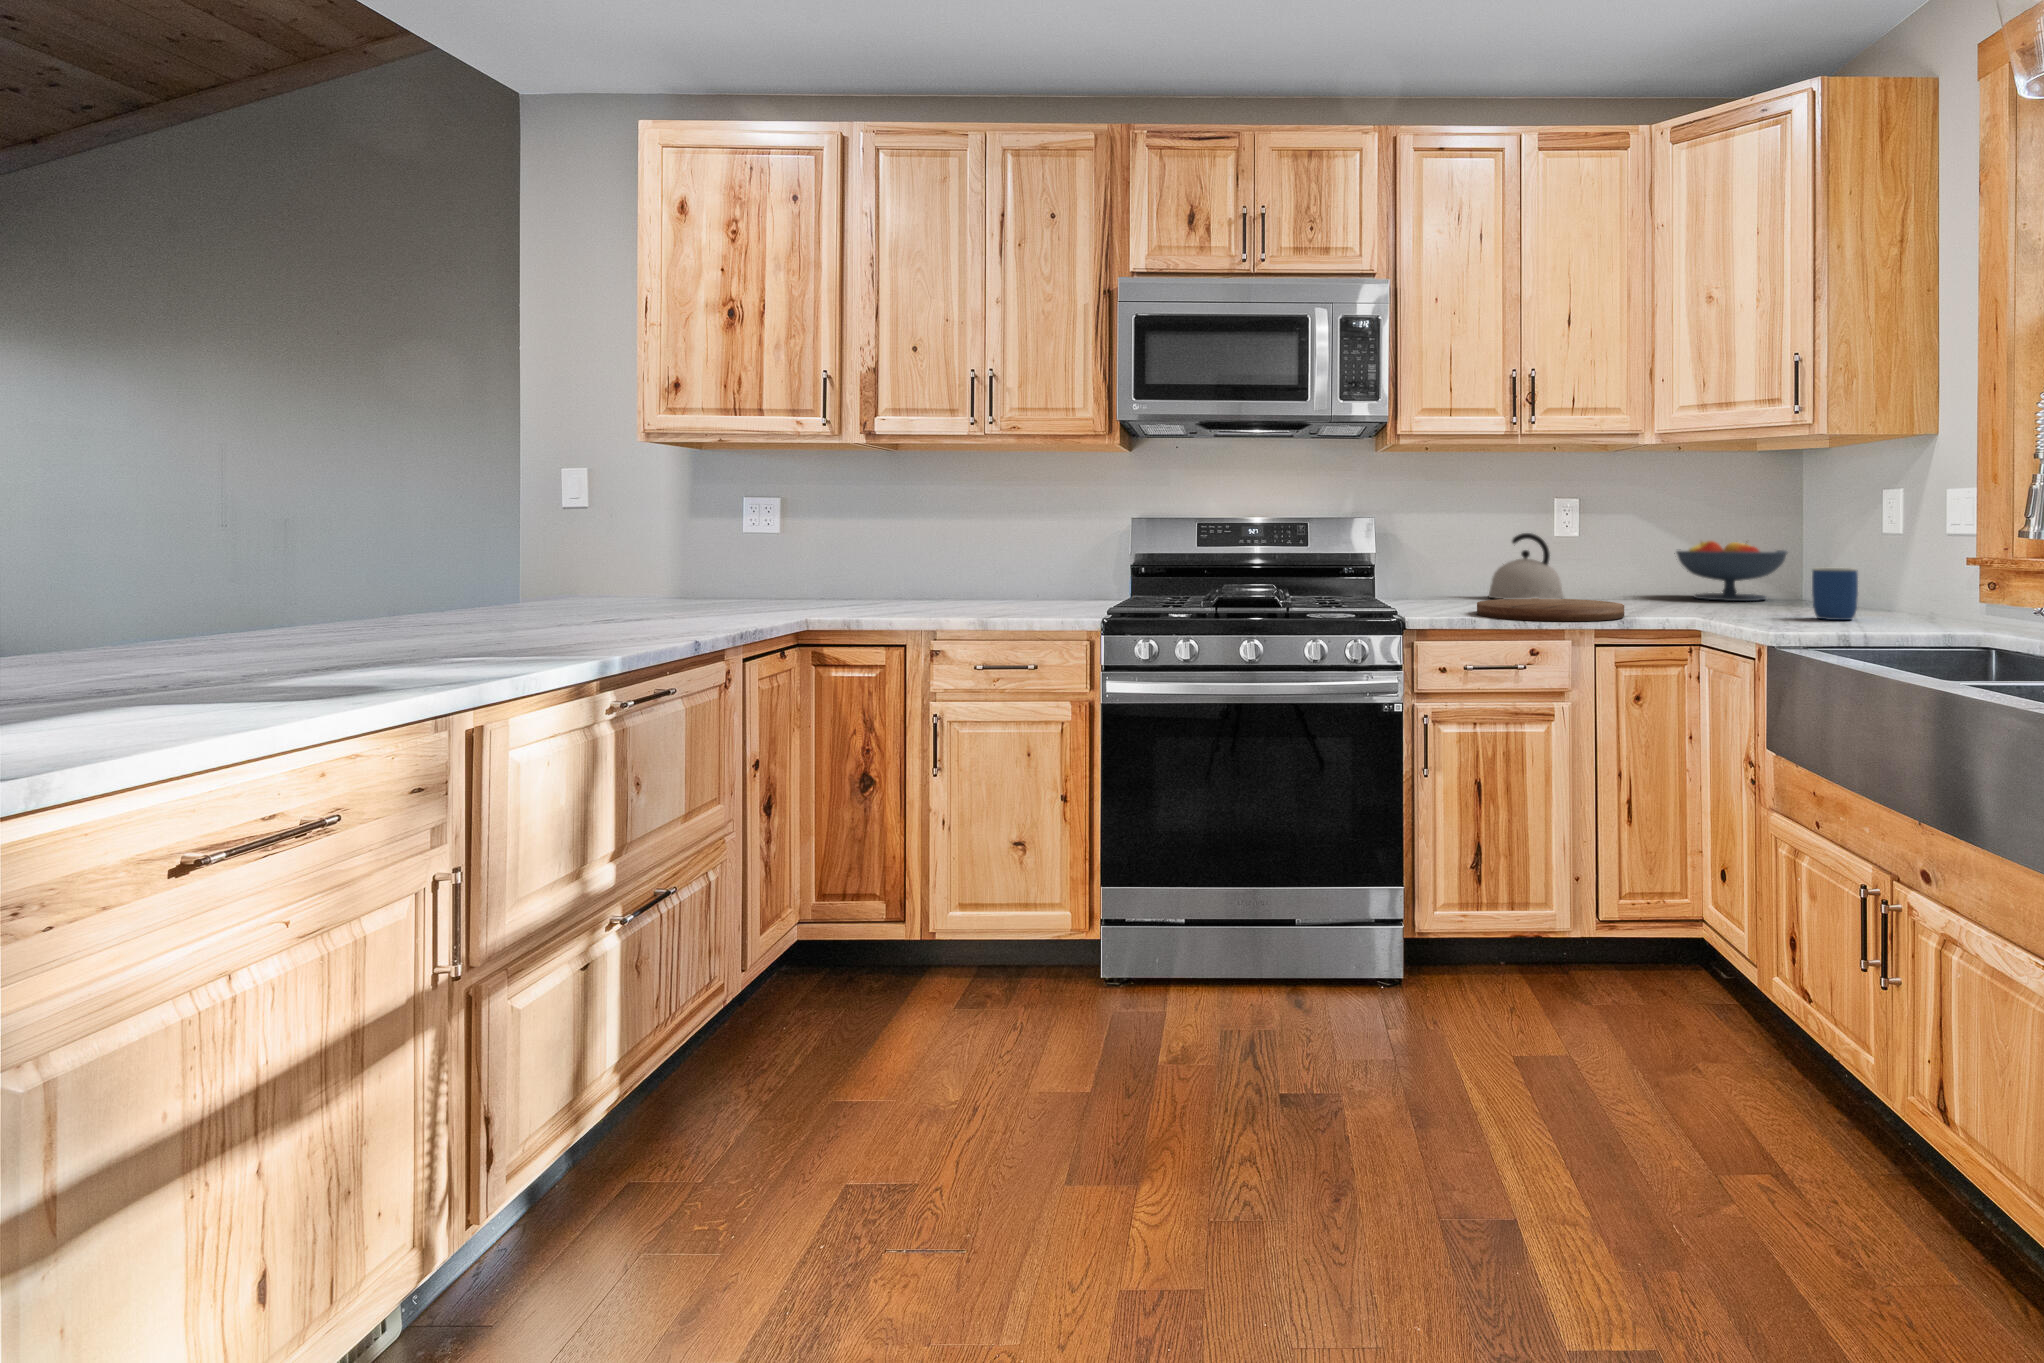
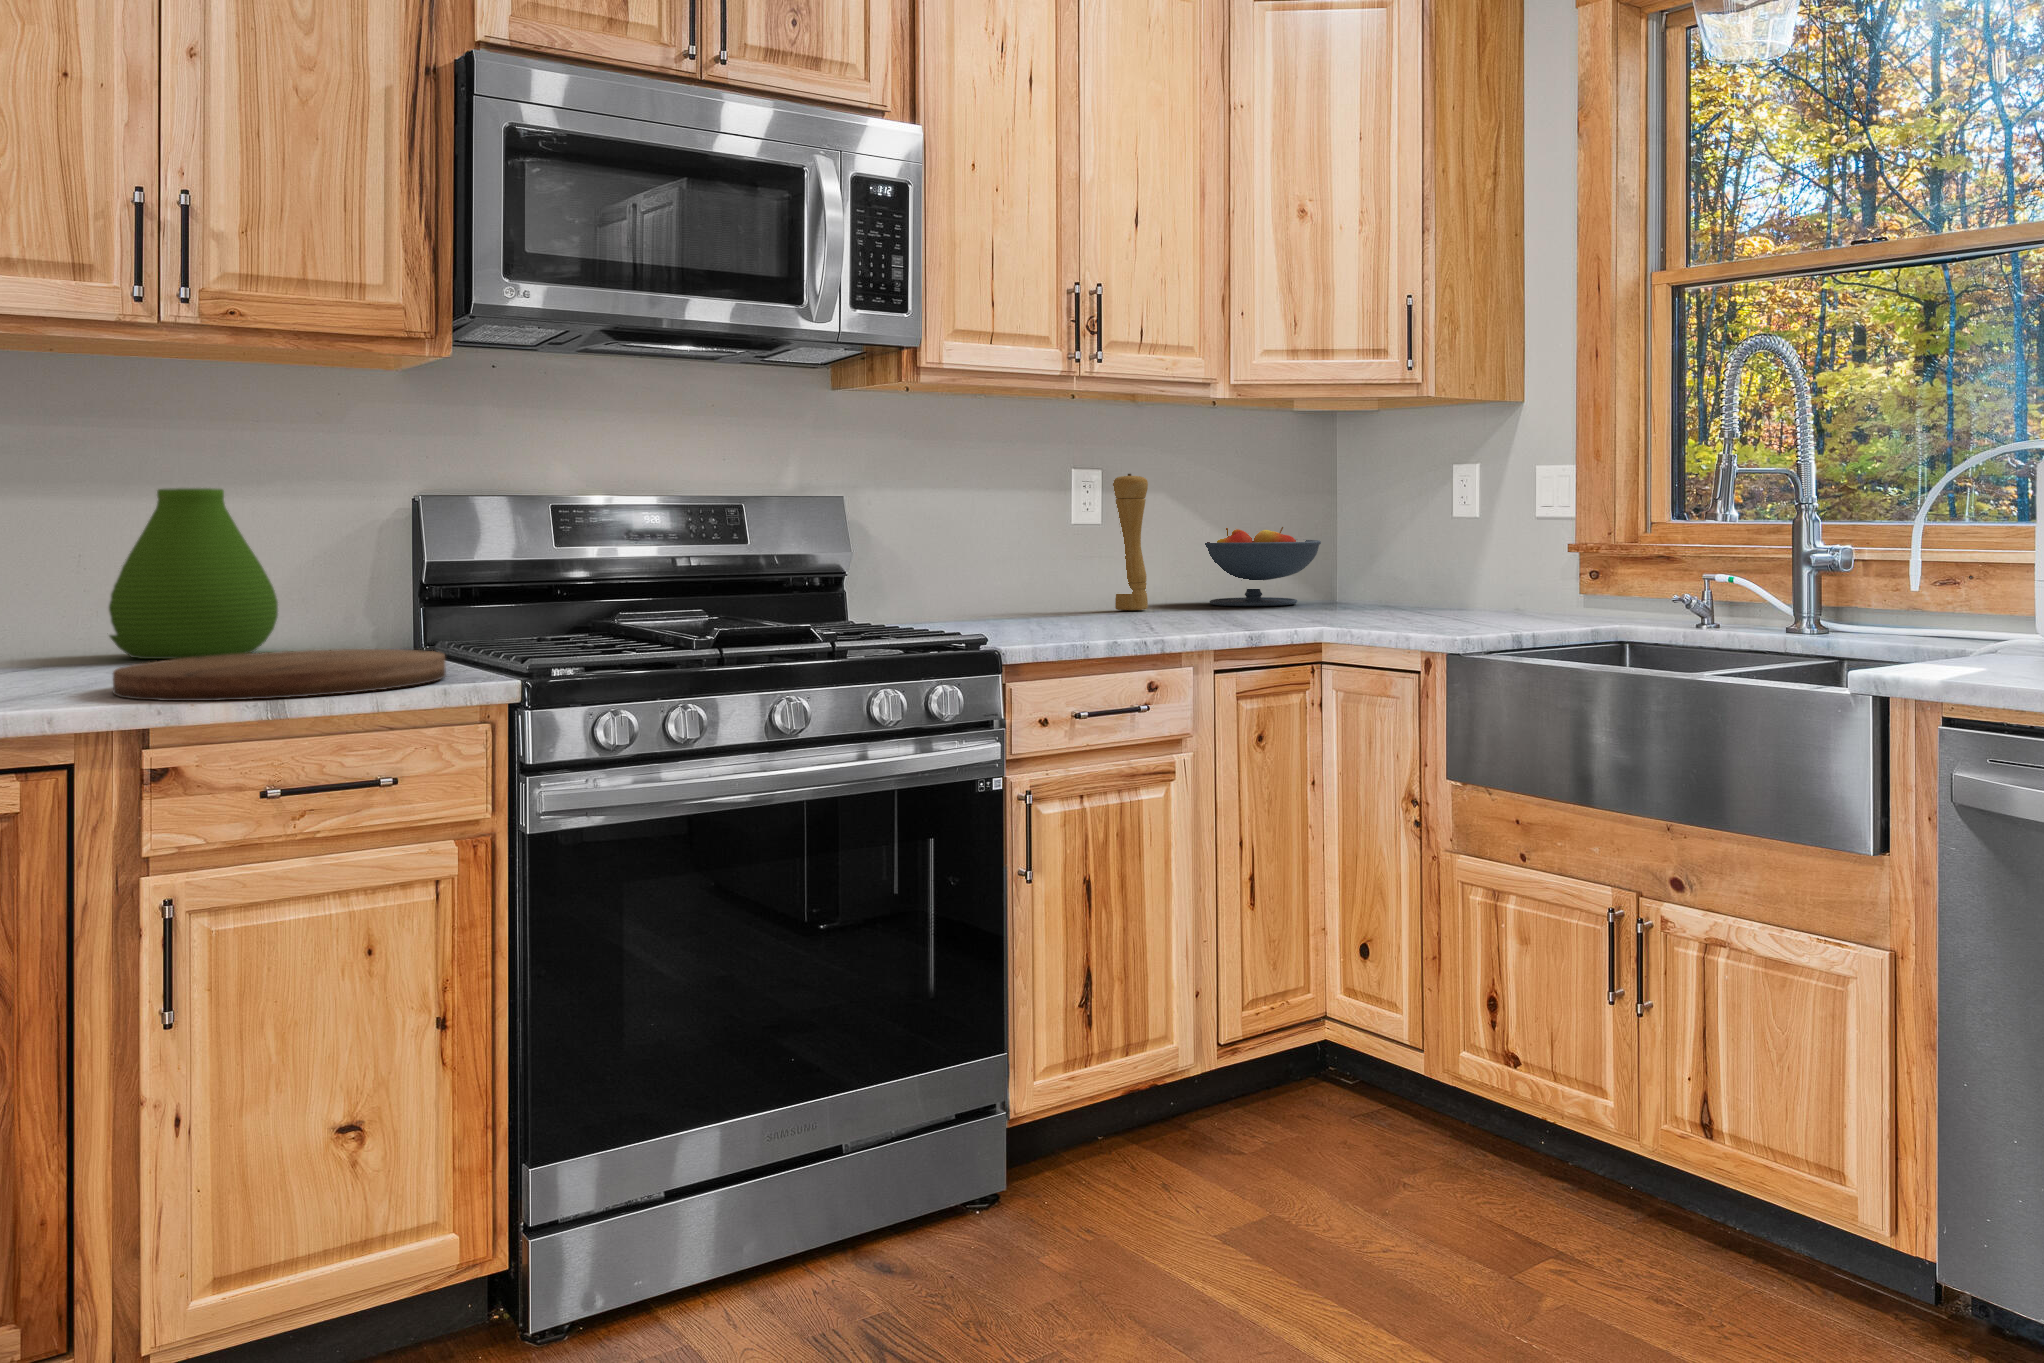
pepper mill: none [1599,500,1626,599] -> present [1113,474,1148,610]
vase: none [996,514,1071,598] -> present [109,488,278,659]
kettle: present [1489,533,1564,599] -> none [963,520,1084,617]
mug: present [1812,568,1858,620] -> none [1431,557,1480,619]
cutting board: present [1477,598,1624,621] -> present [113,649,446,701]

